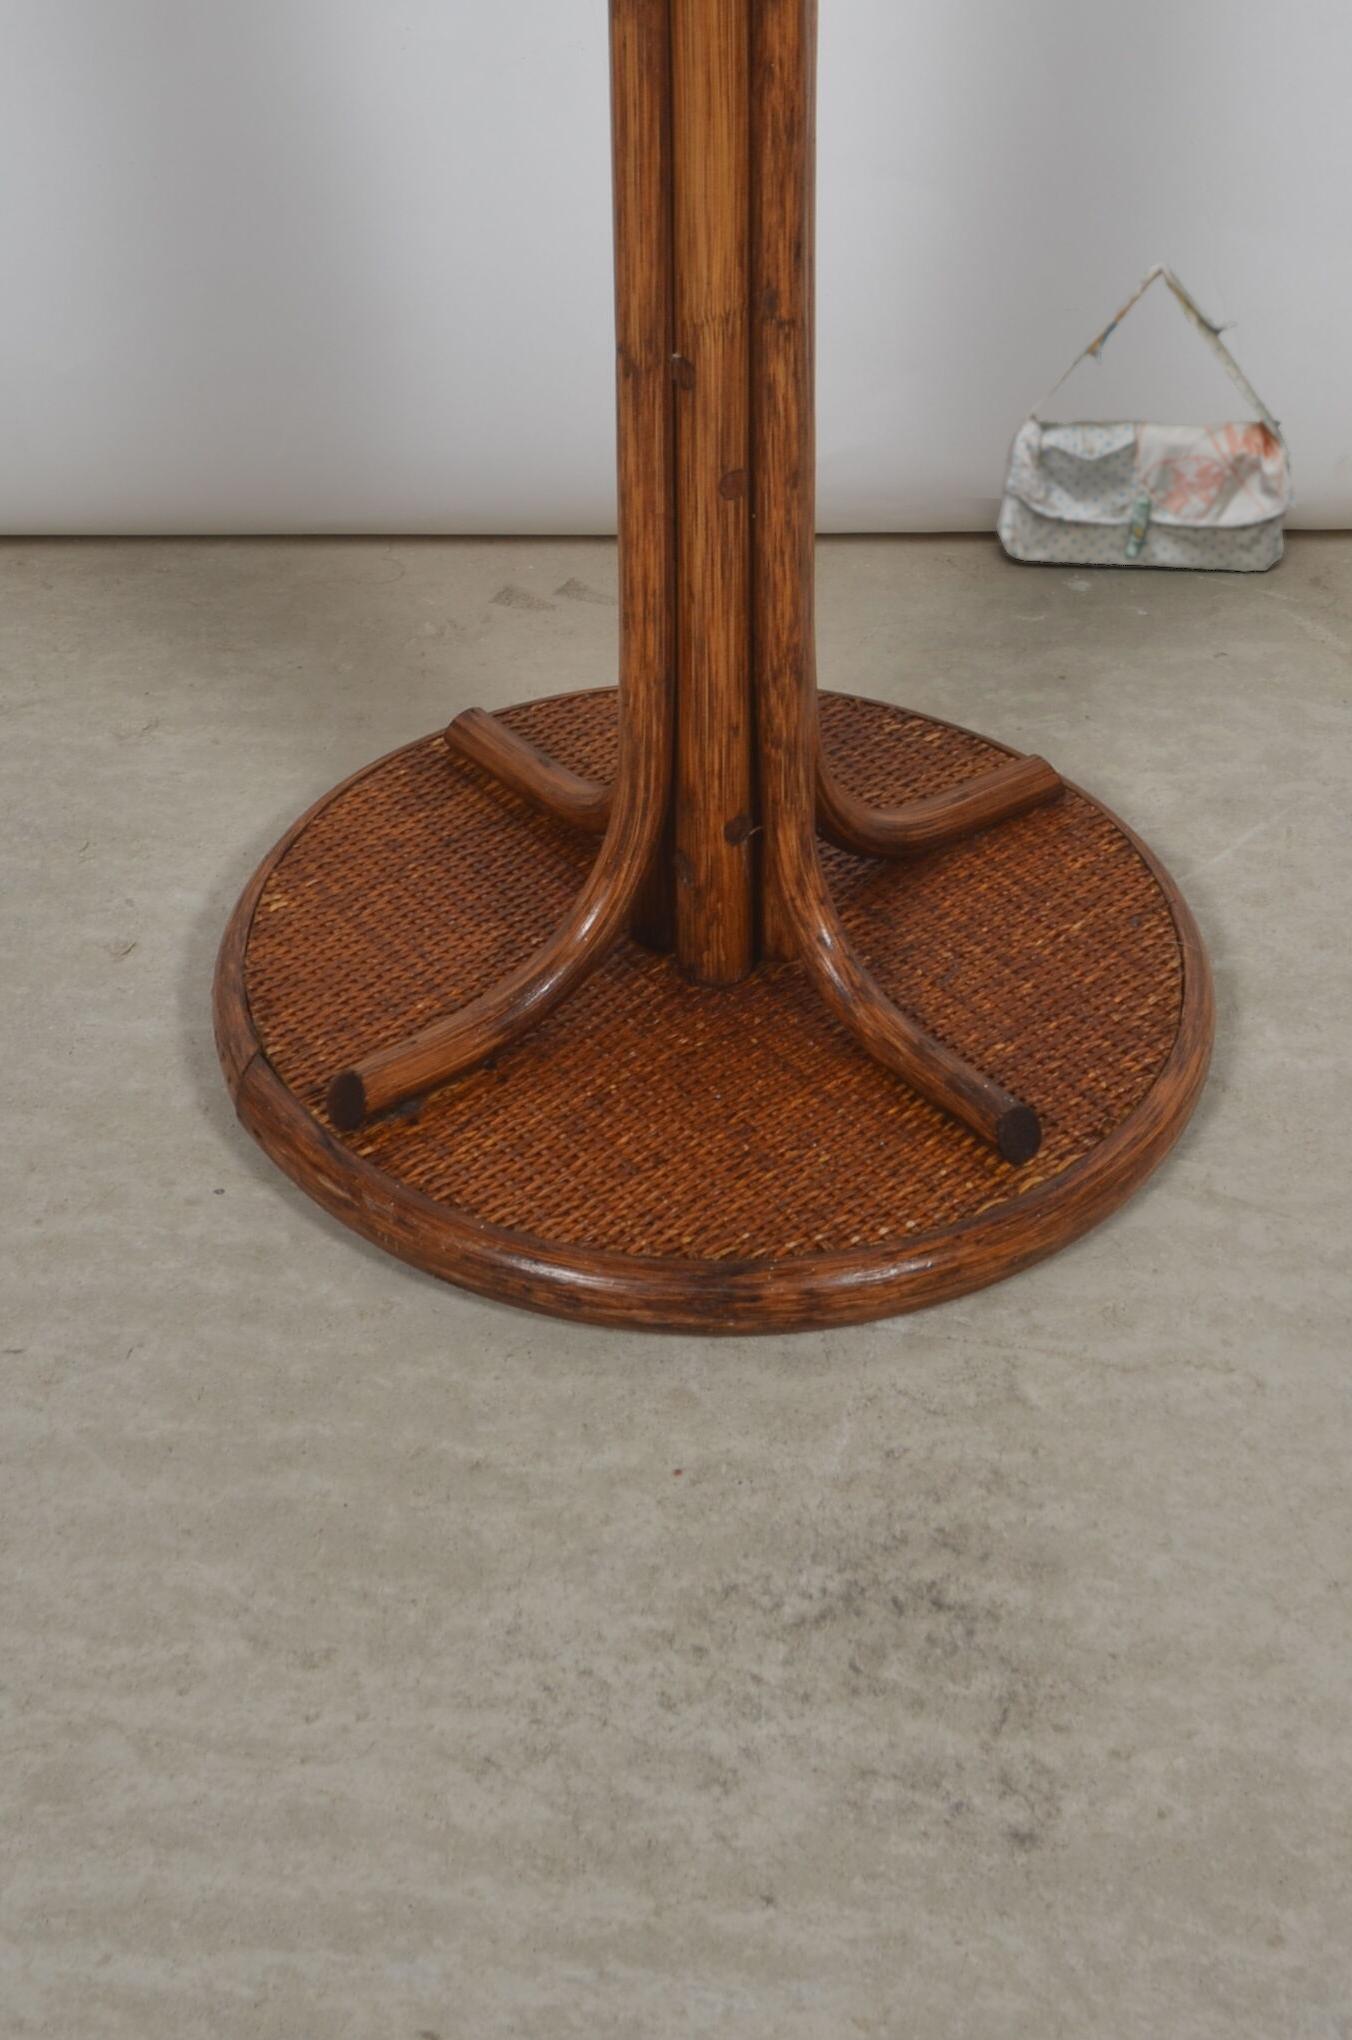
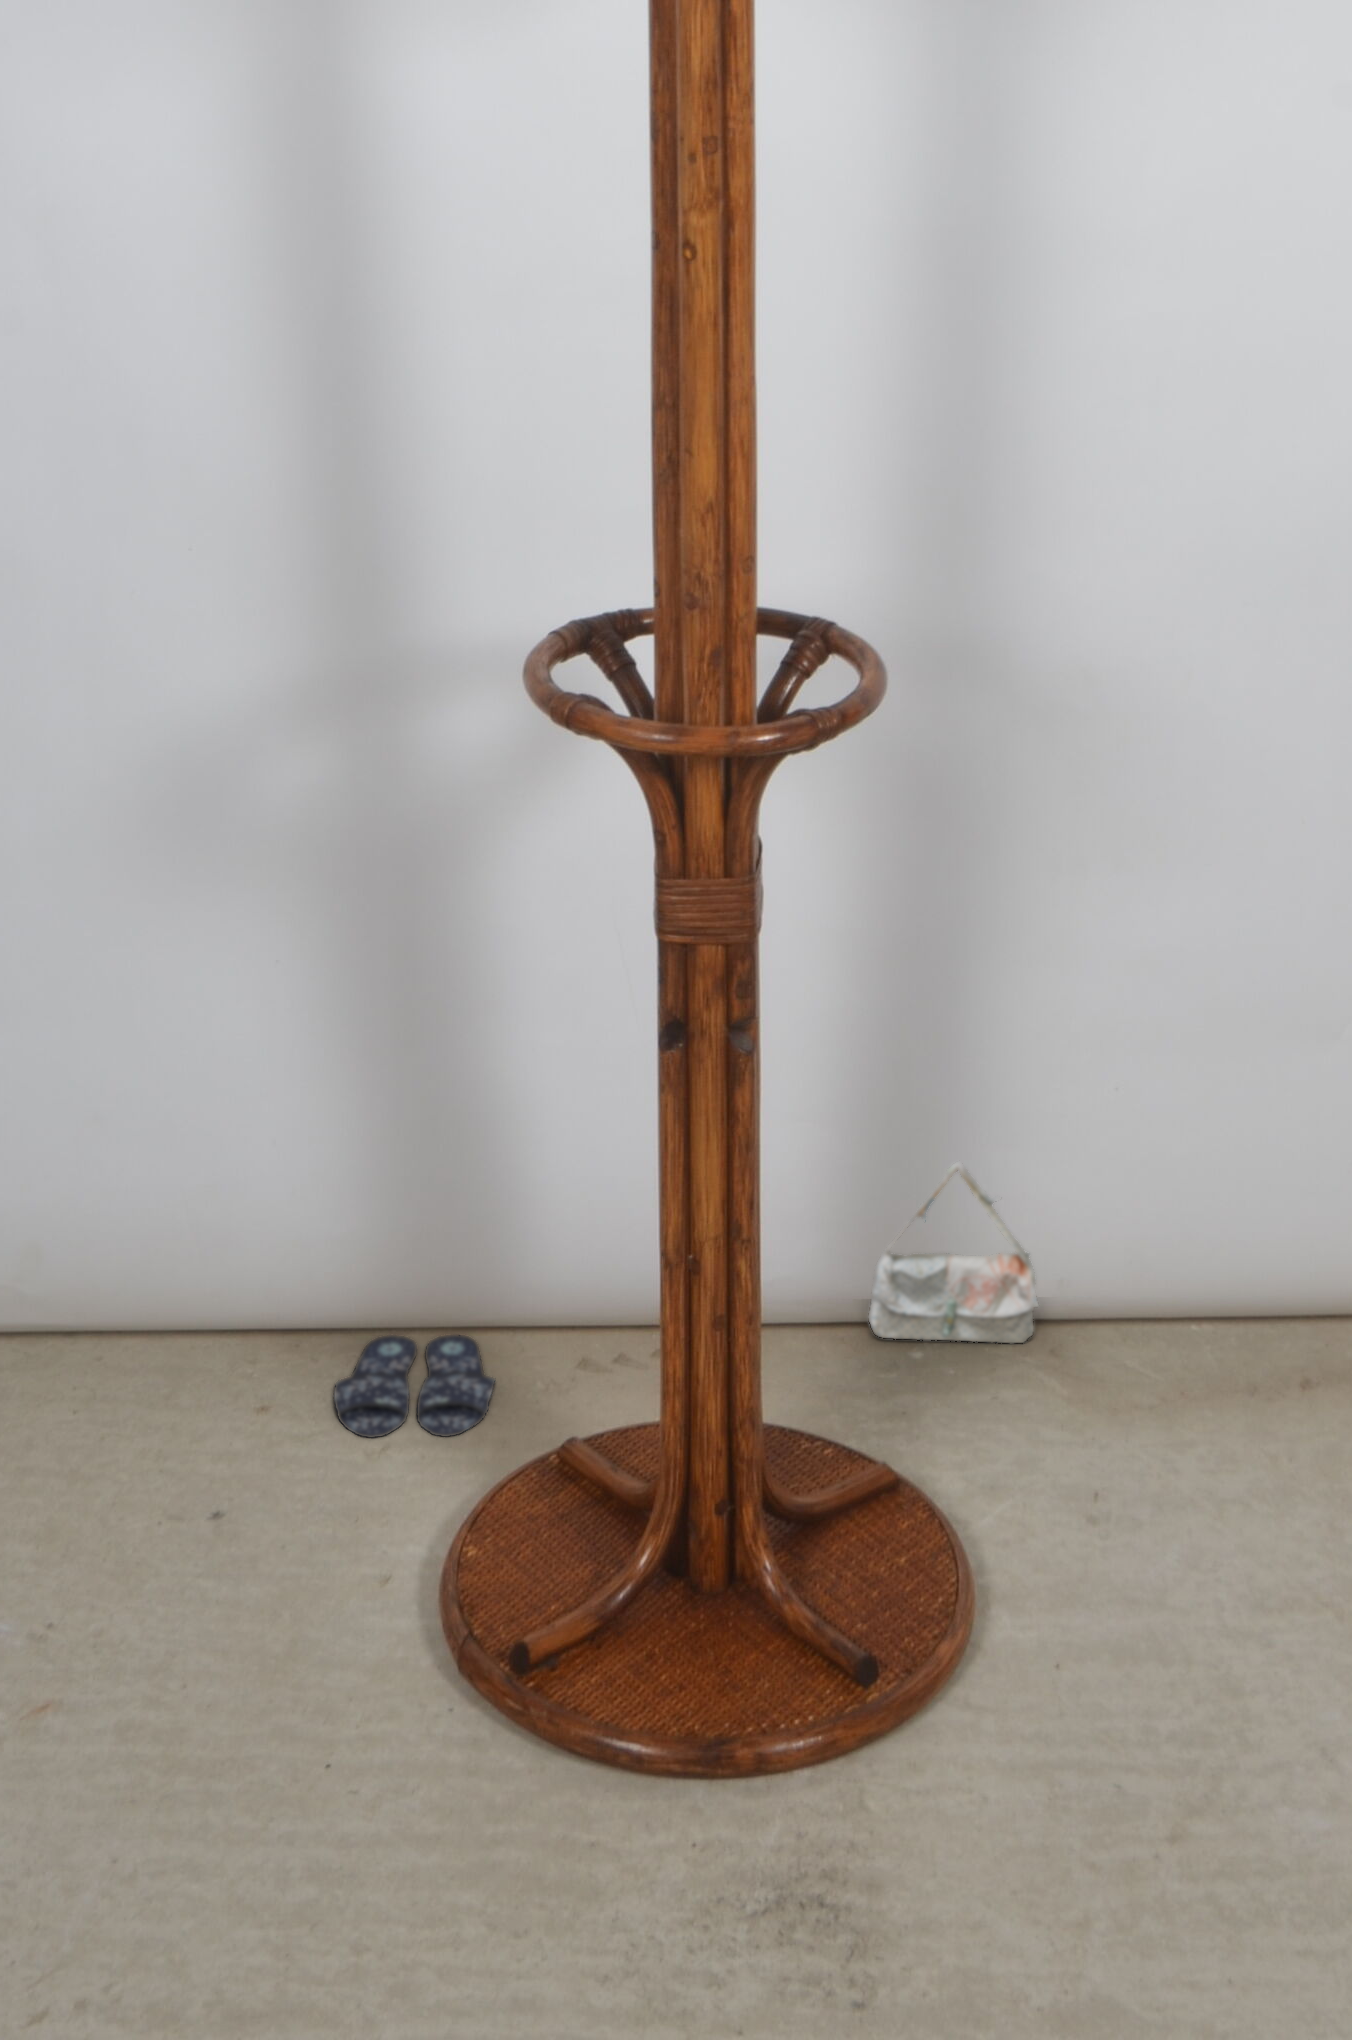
slippers: none [65,549,350,707] -> present [334,1335,495,1438]

